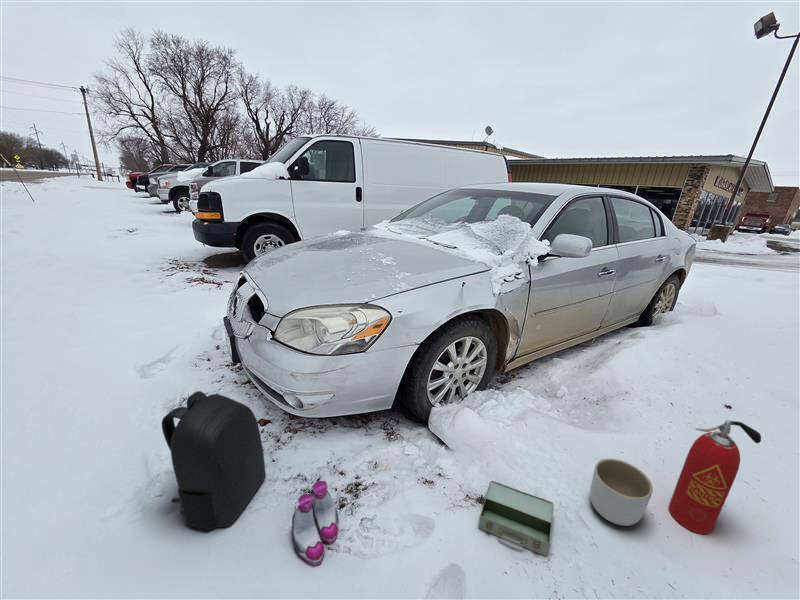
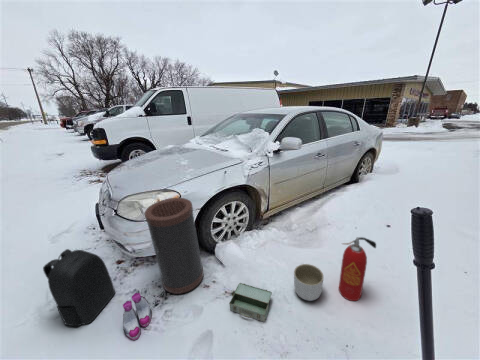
trash can: none [342,319,423,490] -> present [145,198,203,294]

